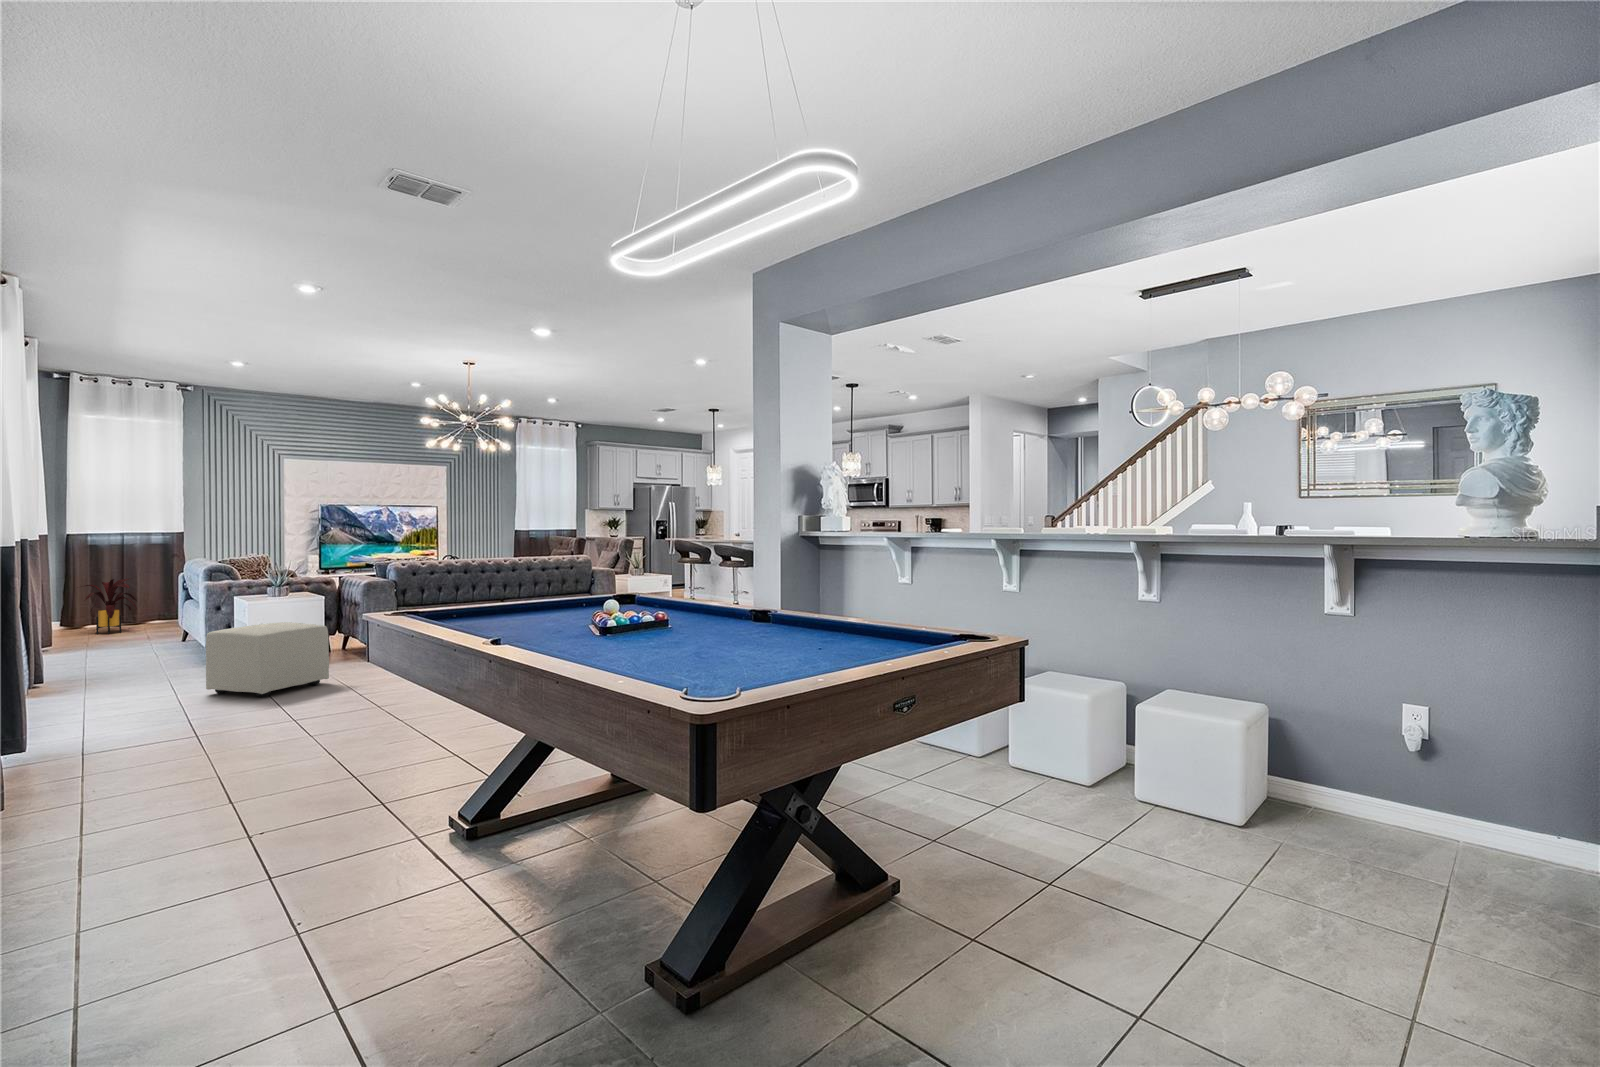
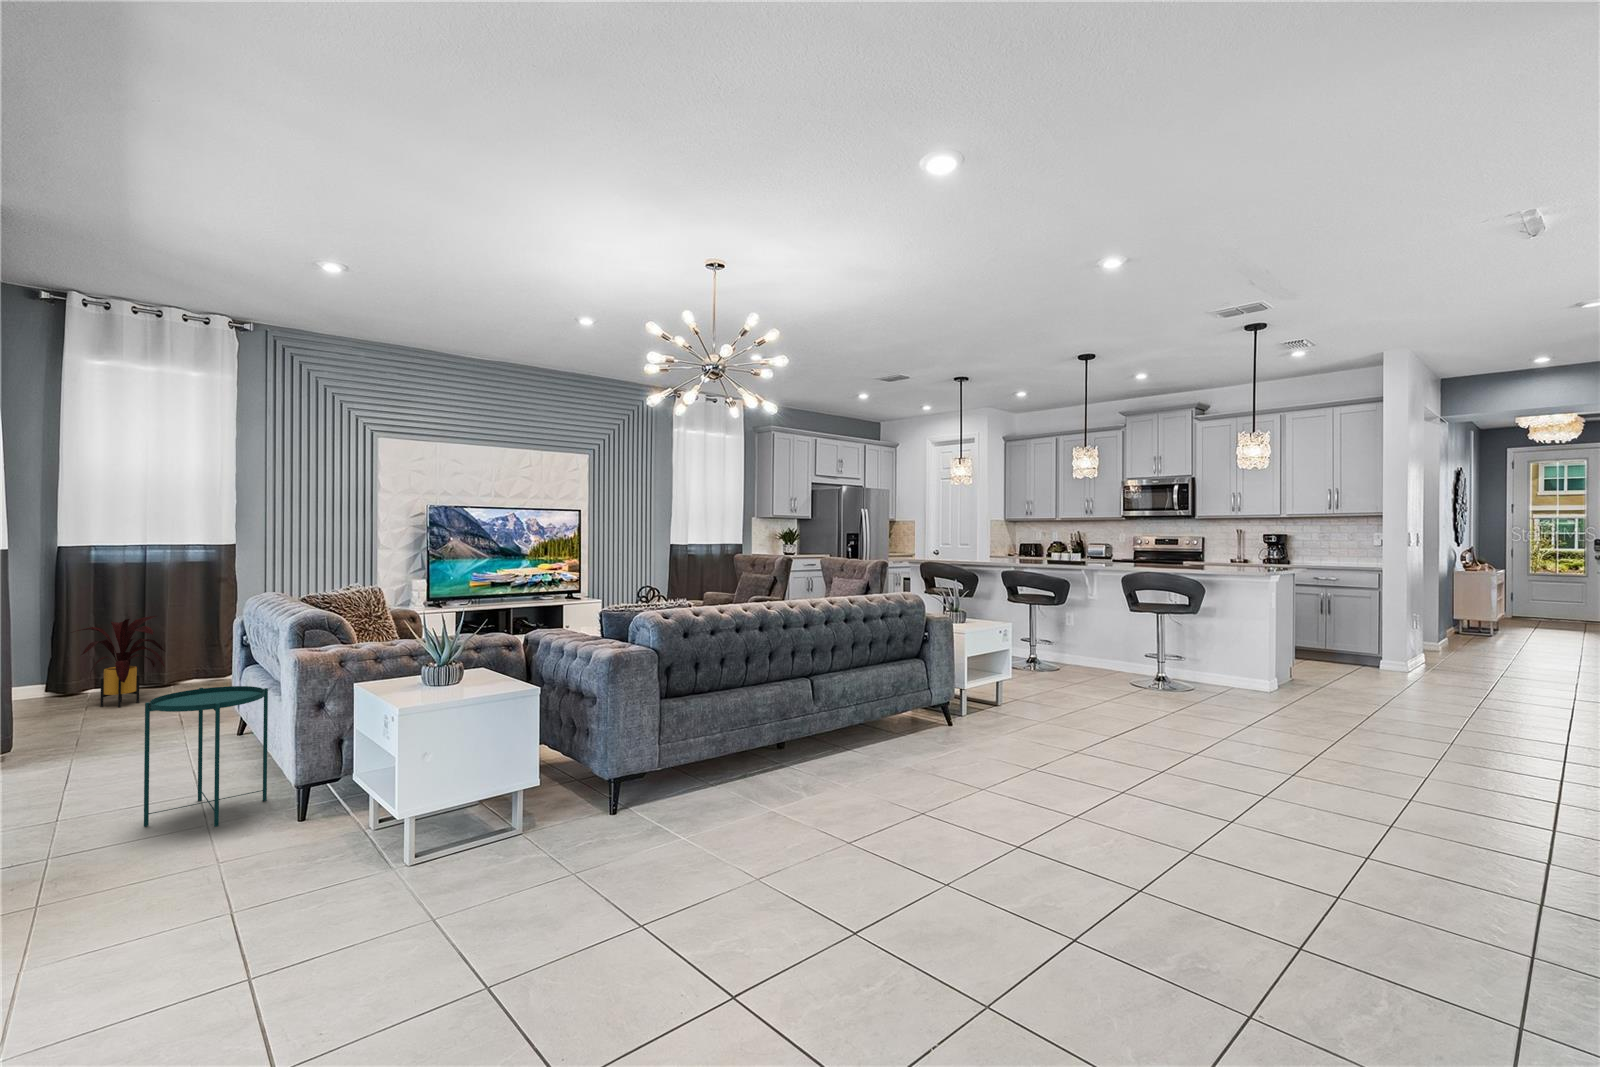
side table: none [126,603,192,669] -> present [144,686,268,827]
ottoman: present [206,622,329,697] -> none [331,761,587,984]

